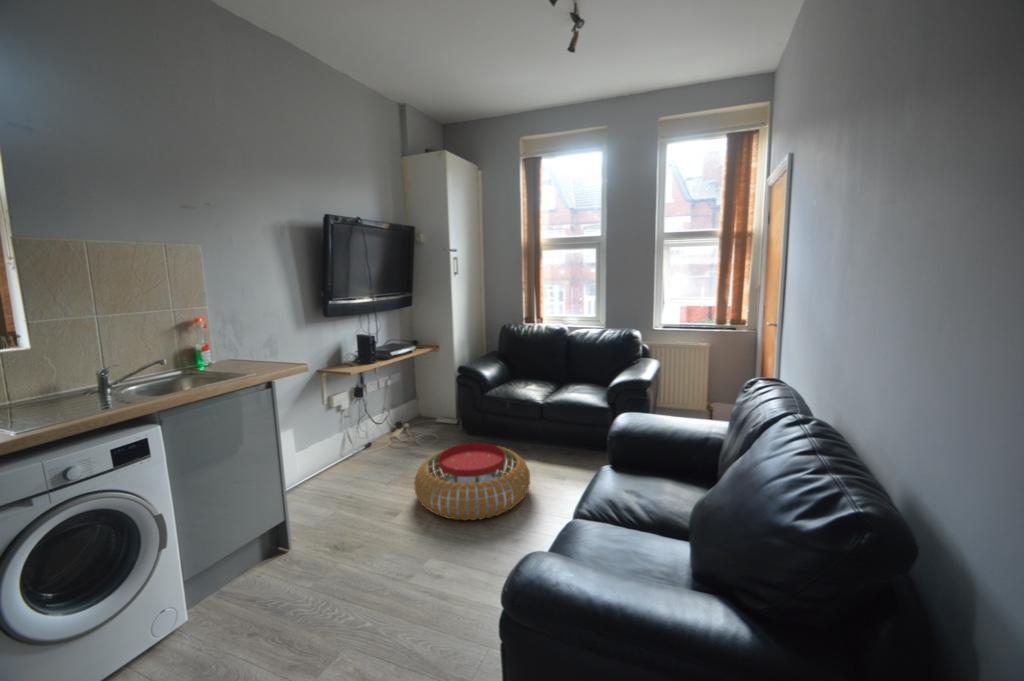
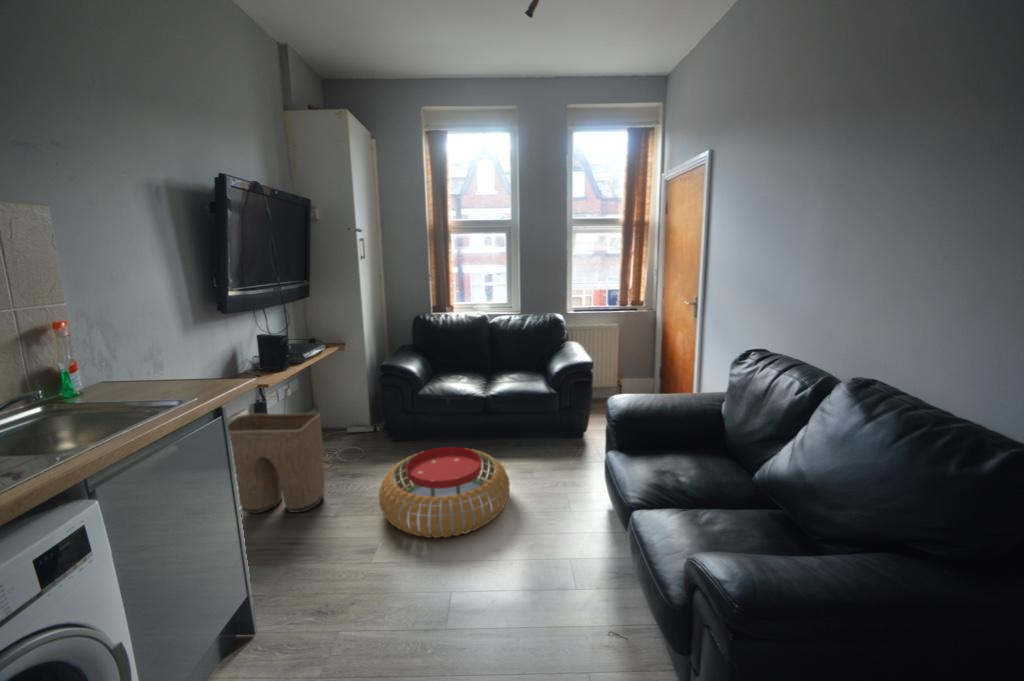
laundry basket: none [318,396,389,478] -> present [227,412,325,513]

